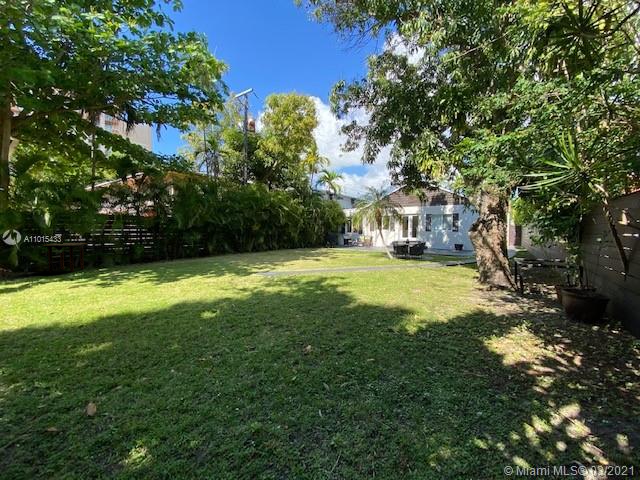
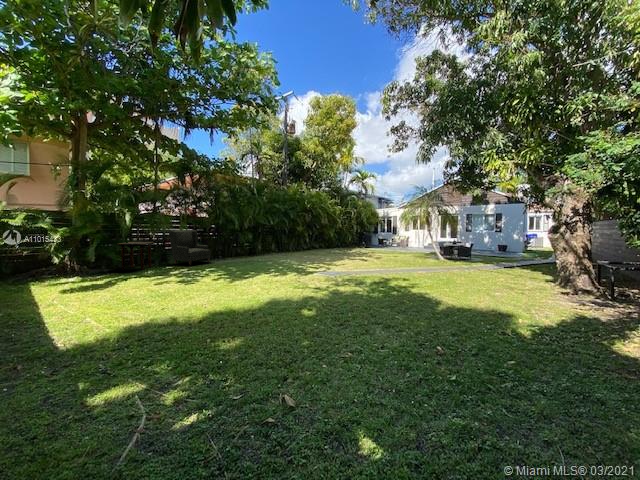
chair: none [105,231,152,267] -> present [169,230,211,265]

